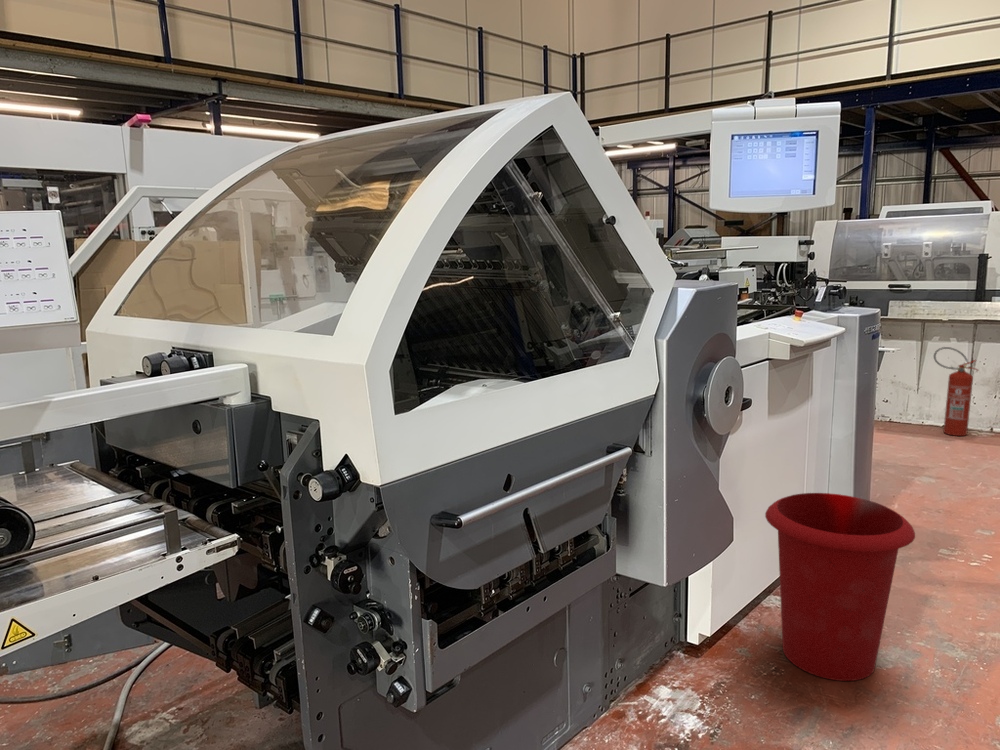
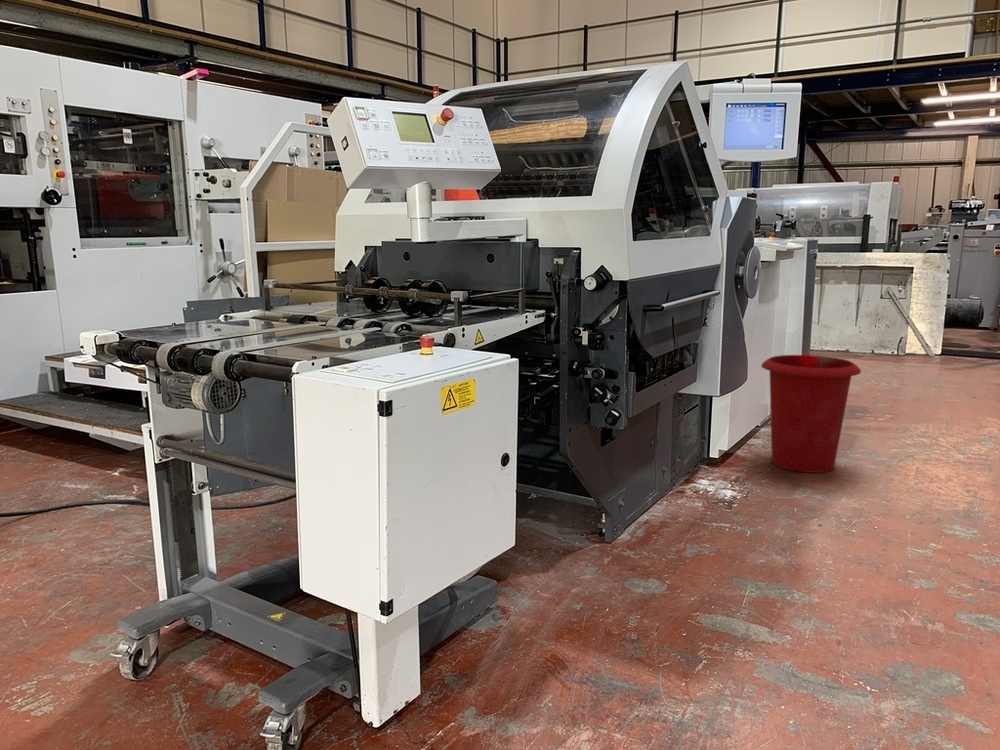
fire extinguisher: present [934,347,978,436] -> none [828,288,862,358]

